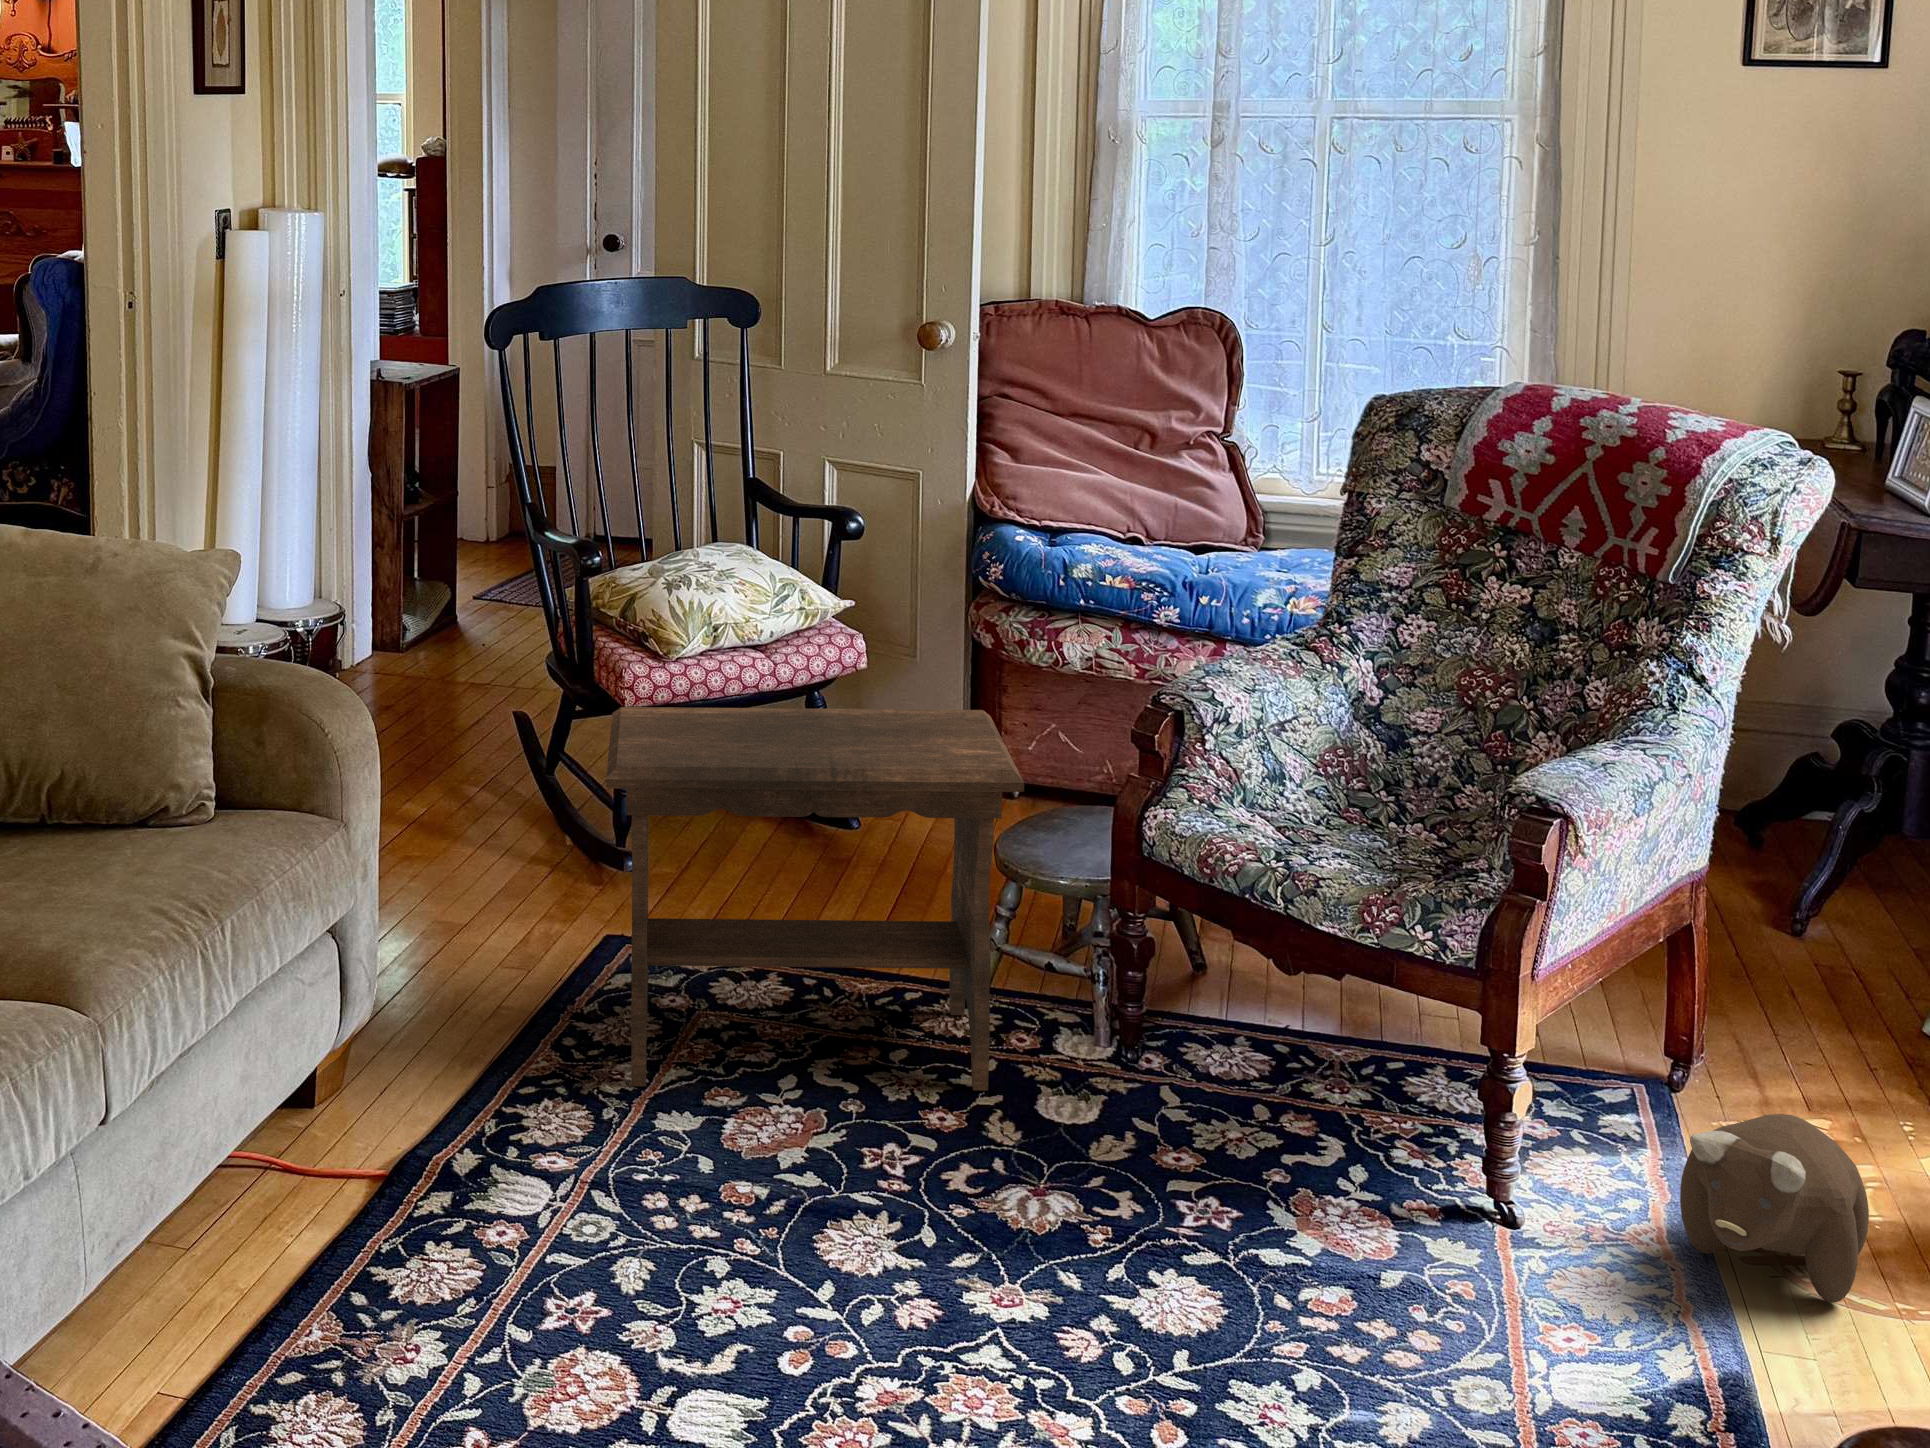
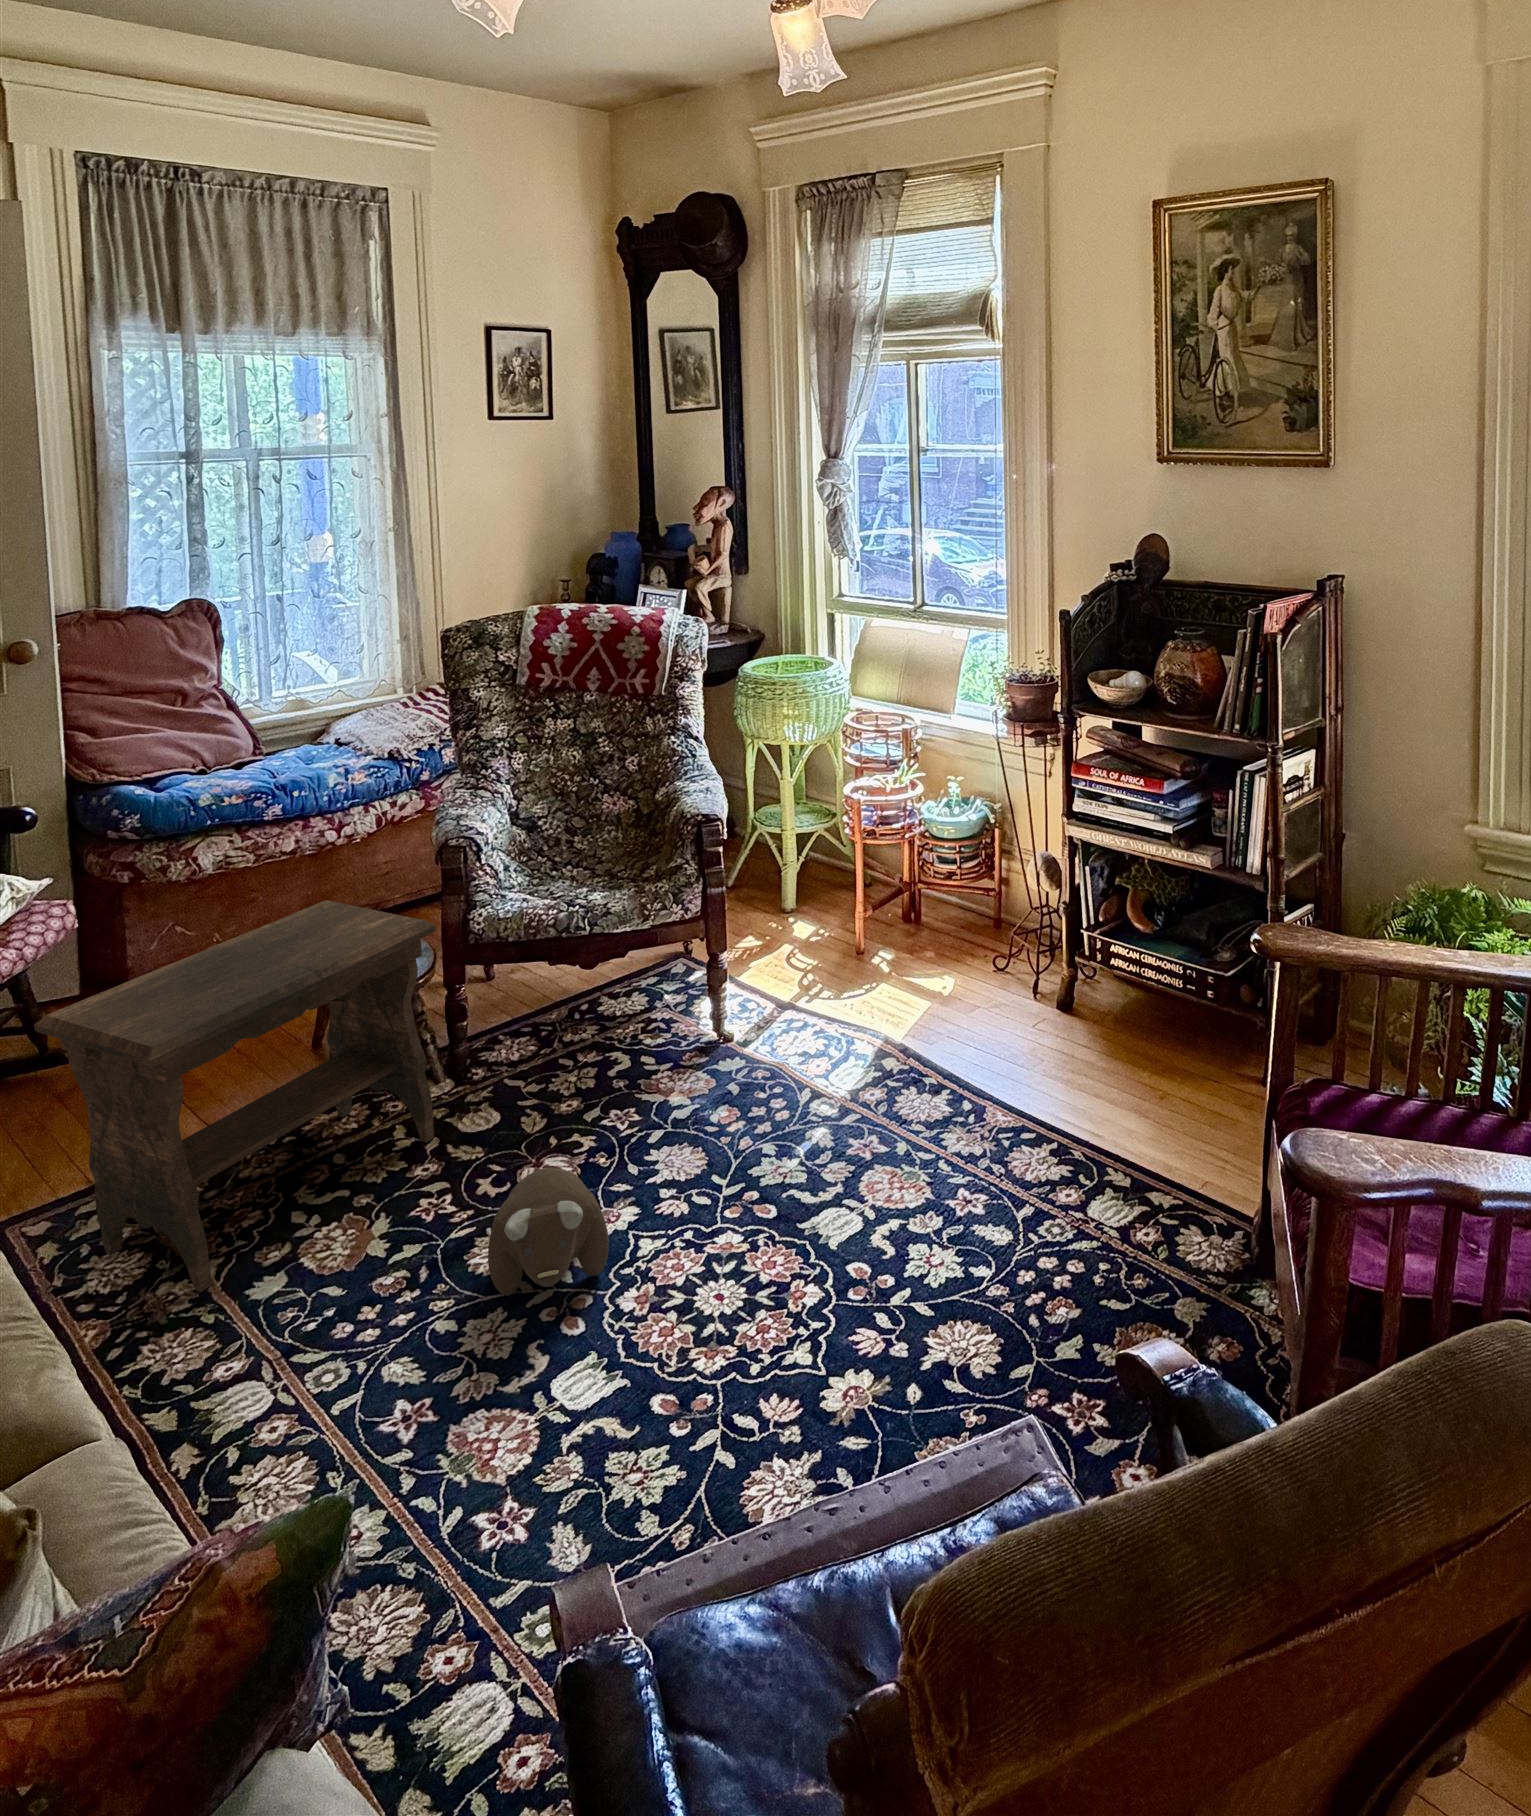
plush toy: present [1680,1114,1869,1303] -> present [488,1168,609,1295]

